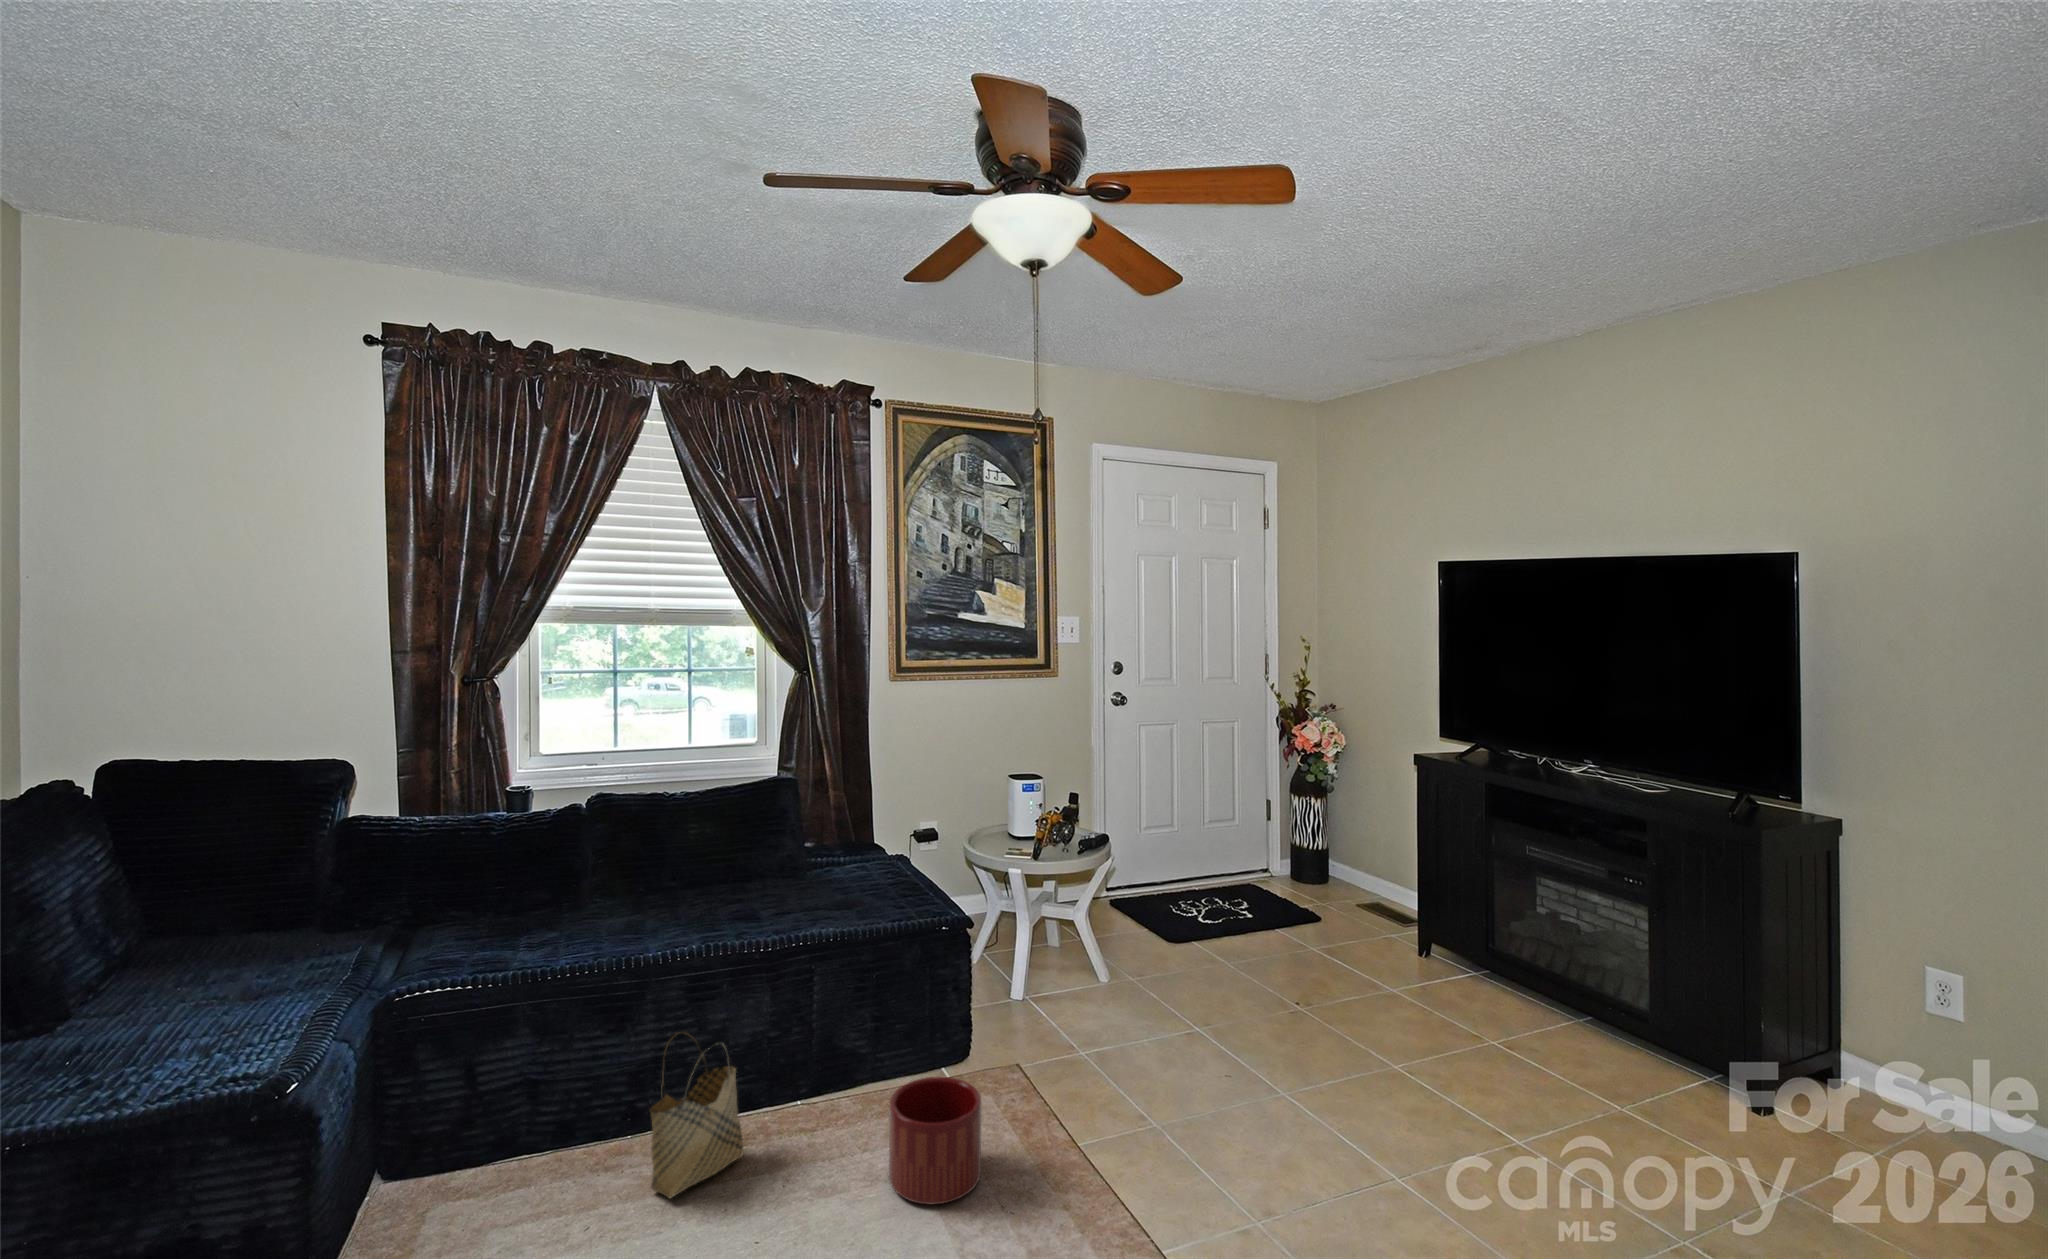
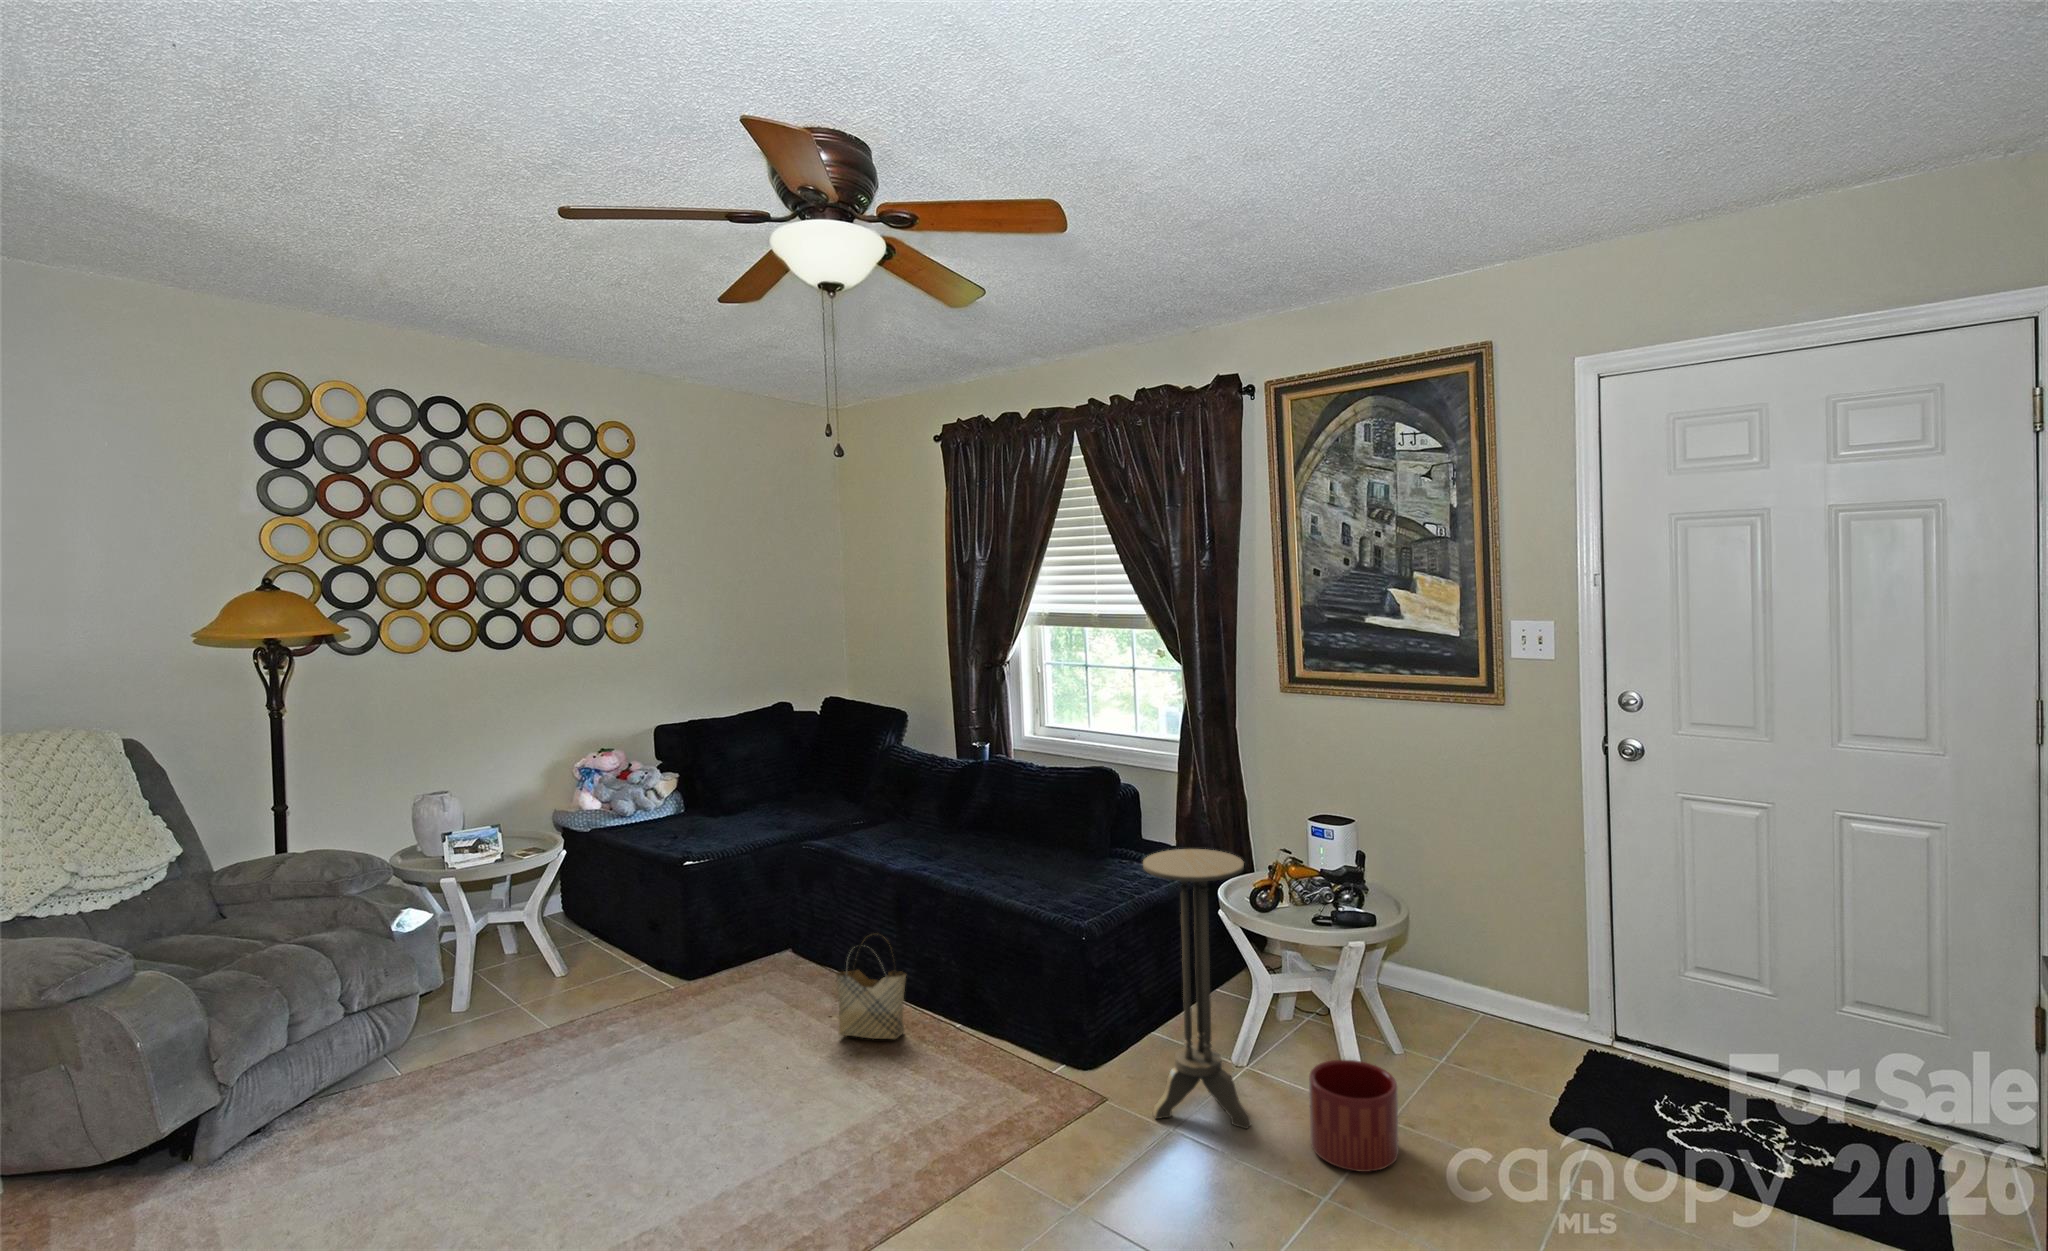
side table: none [1026,804,1114,1056] -> present [1143,849,1251,1129]
planter: present [889,1076,981,1205] -> present [1309,1060,1399,1172]

